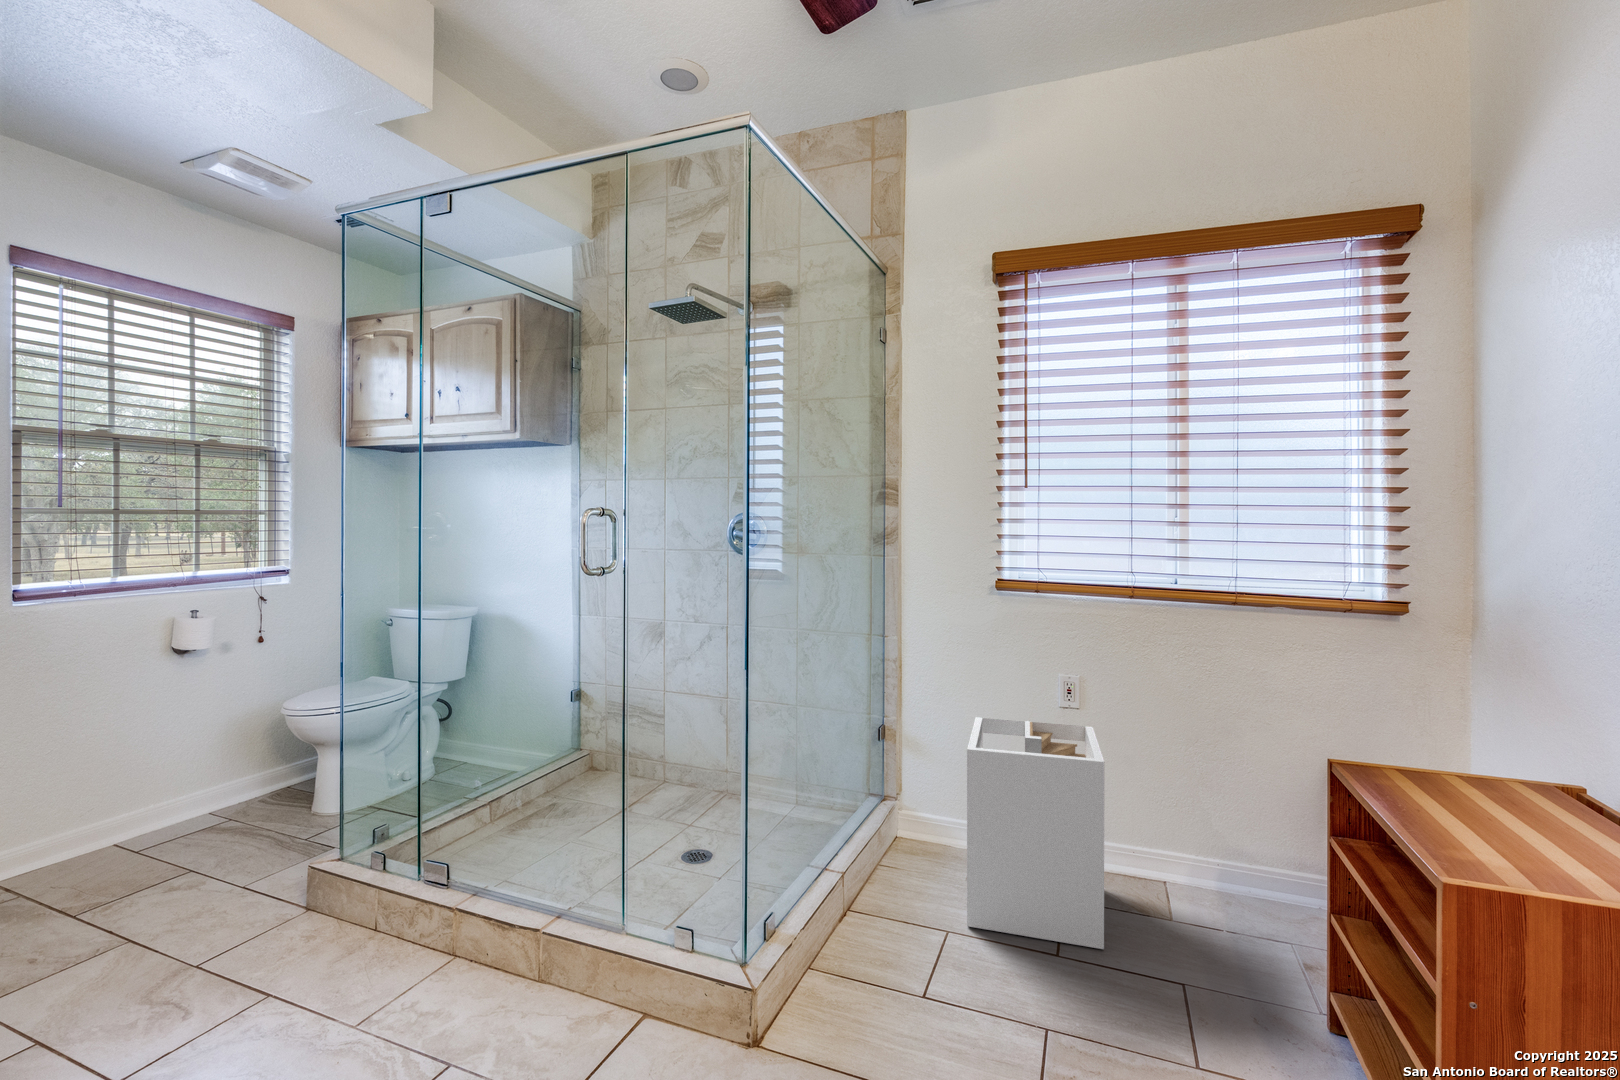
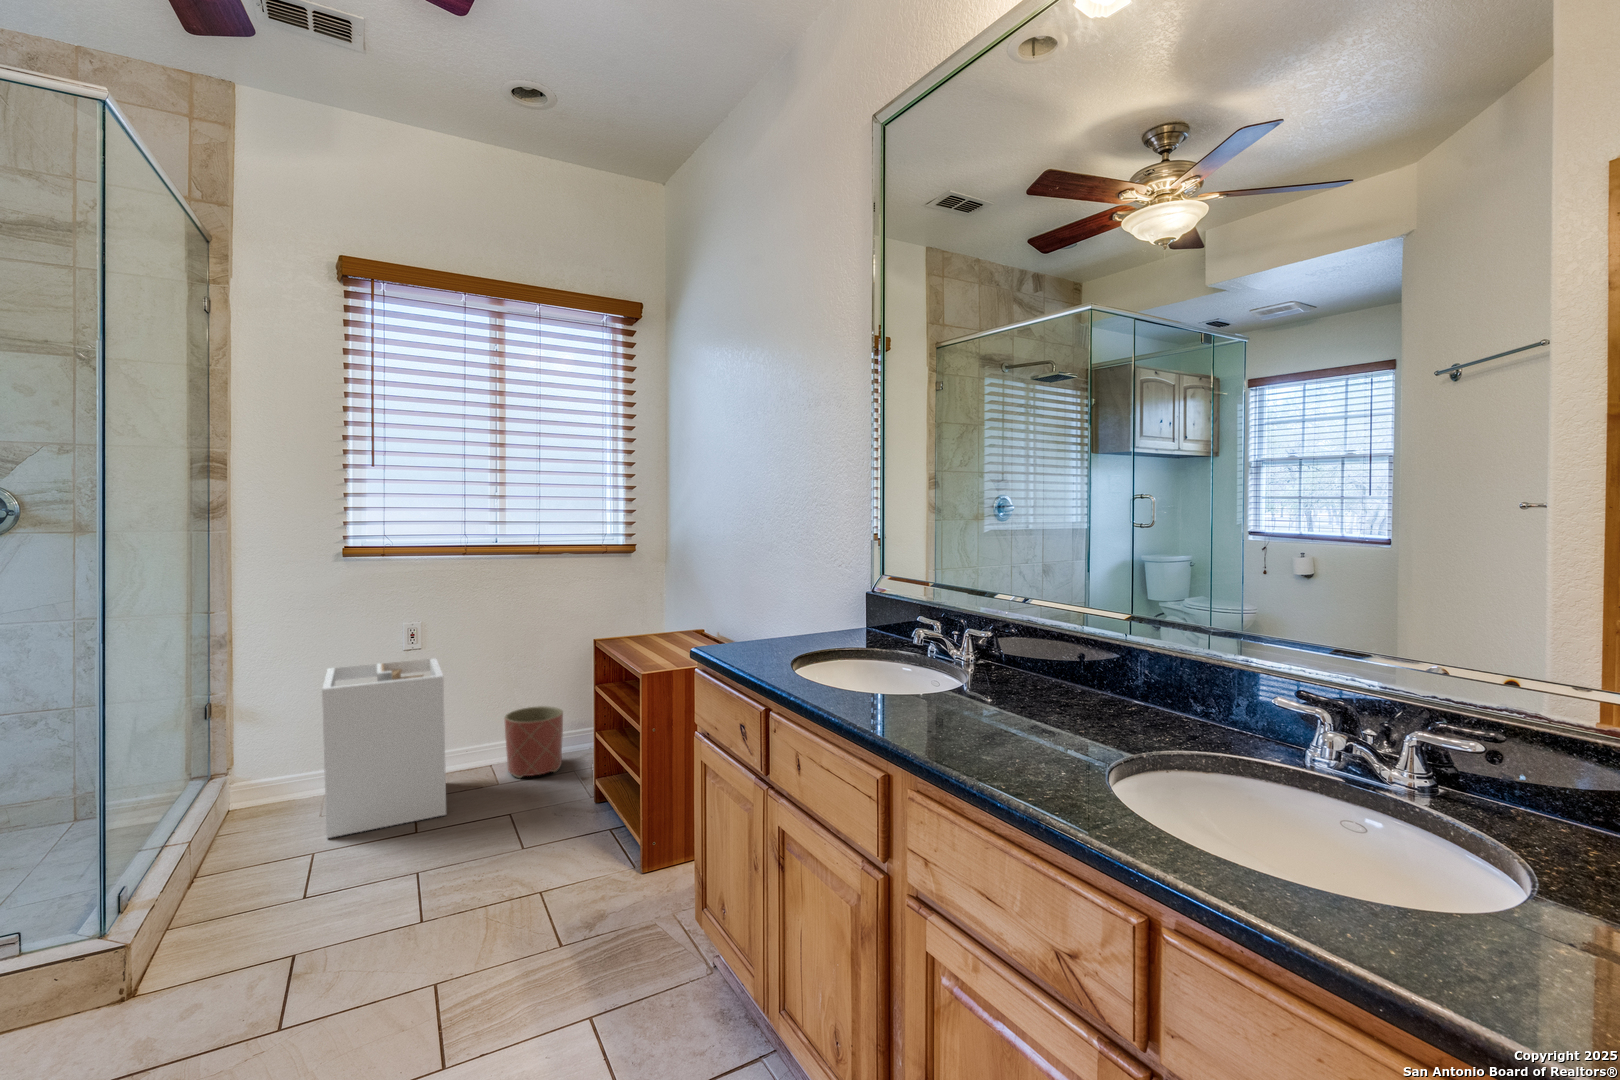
planter: none [1181,816,1273,931] -> present [504,706,563,778]

